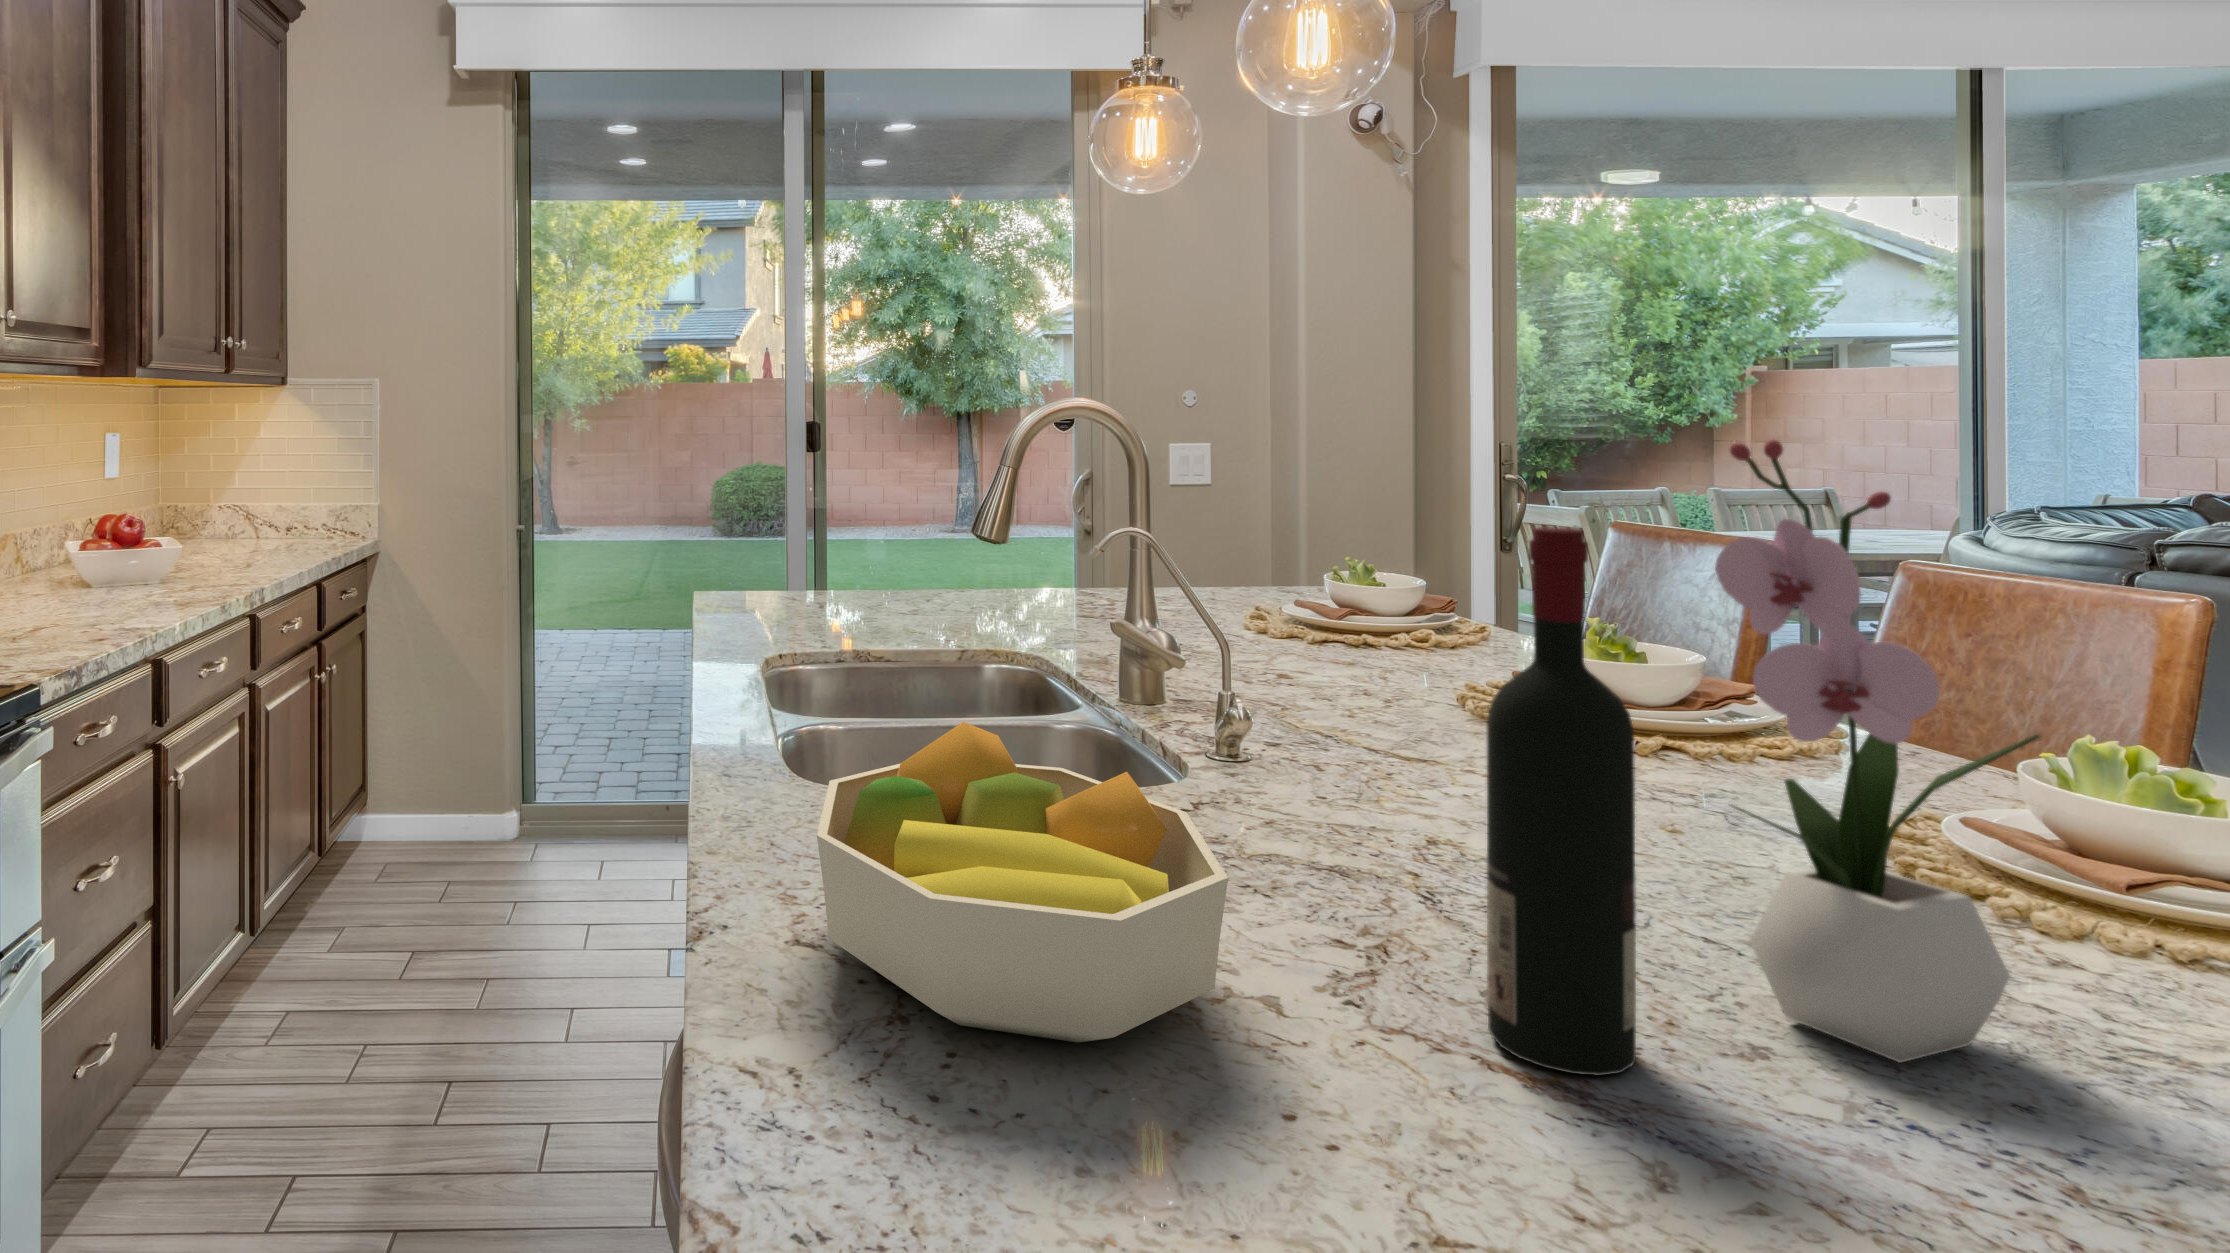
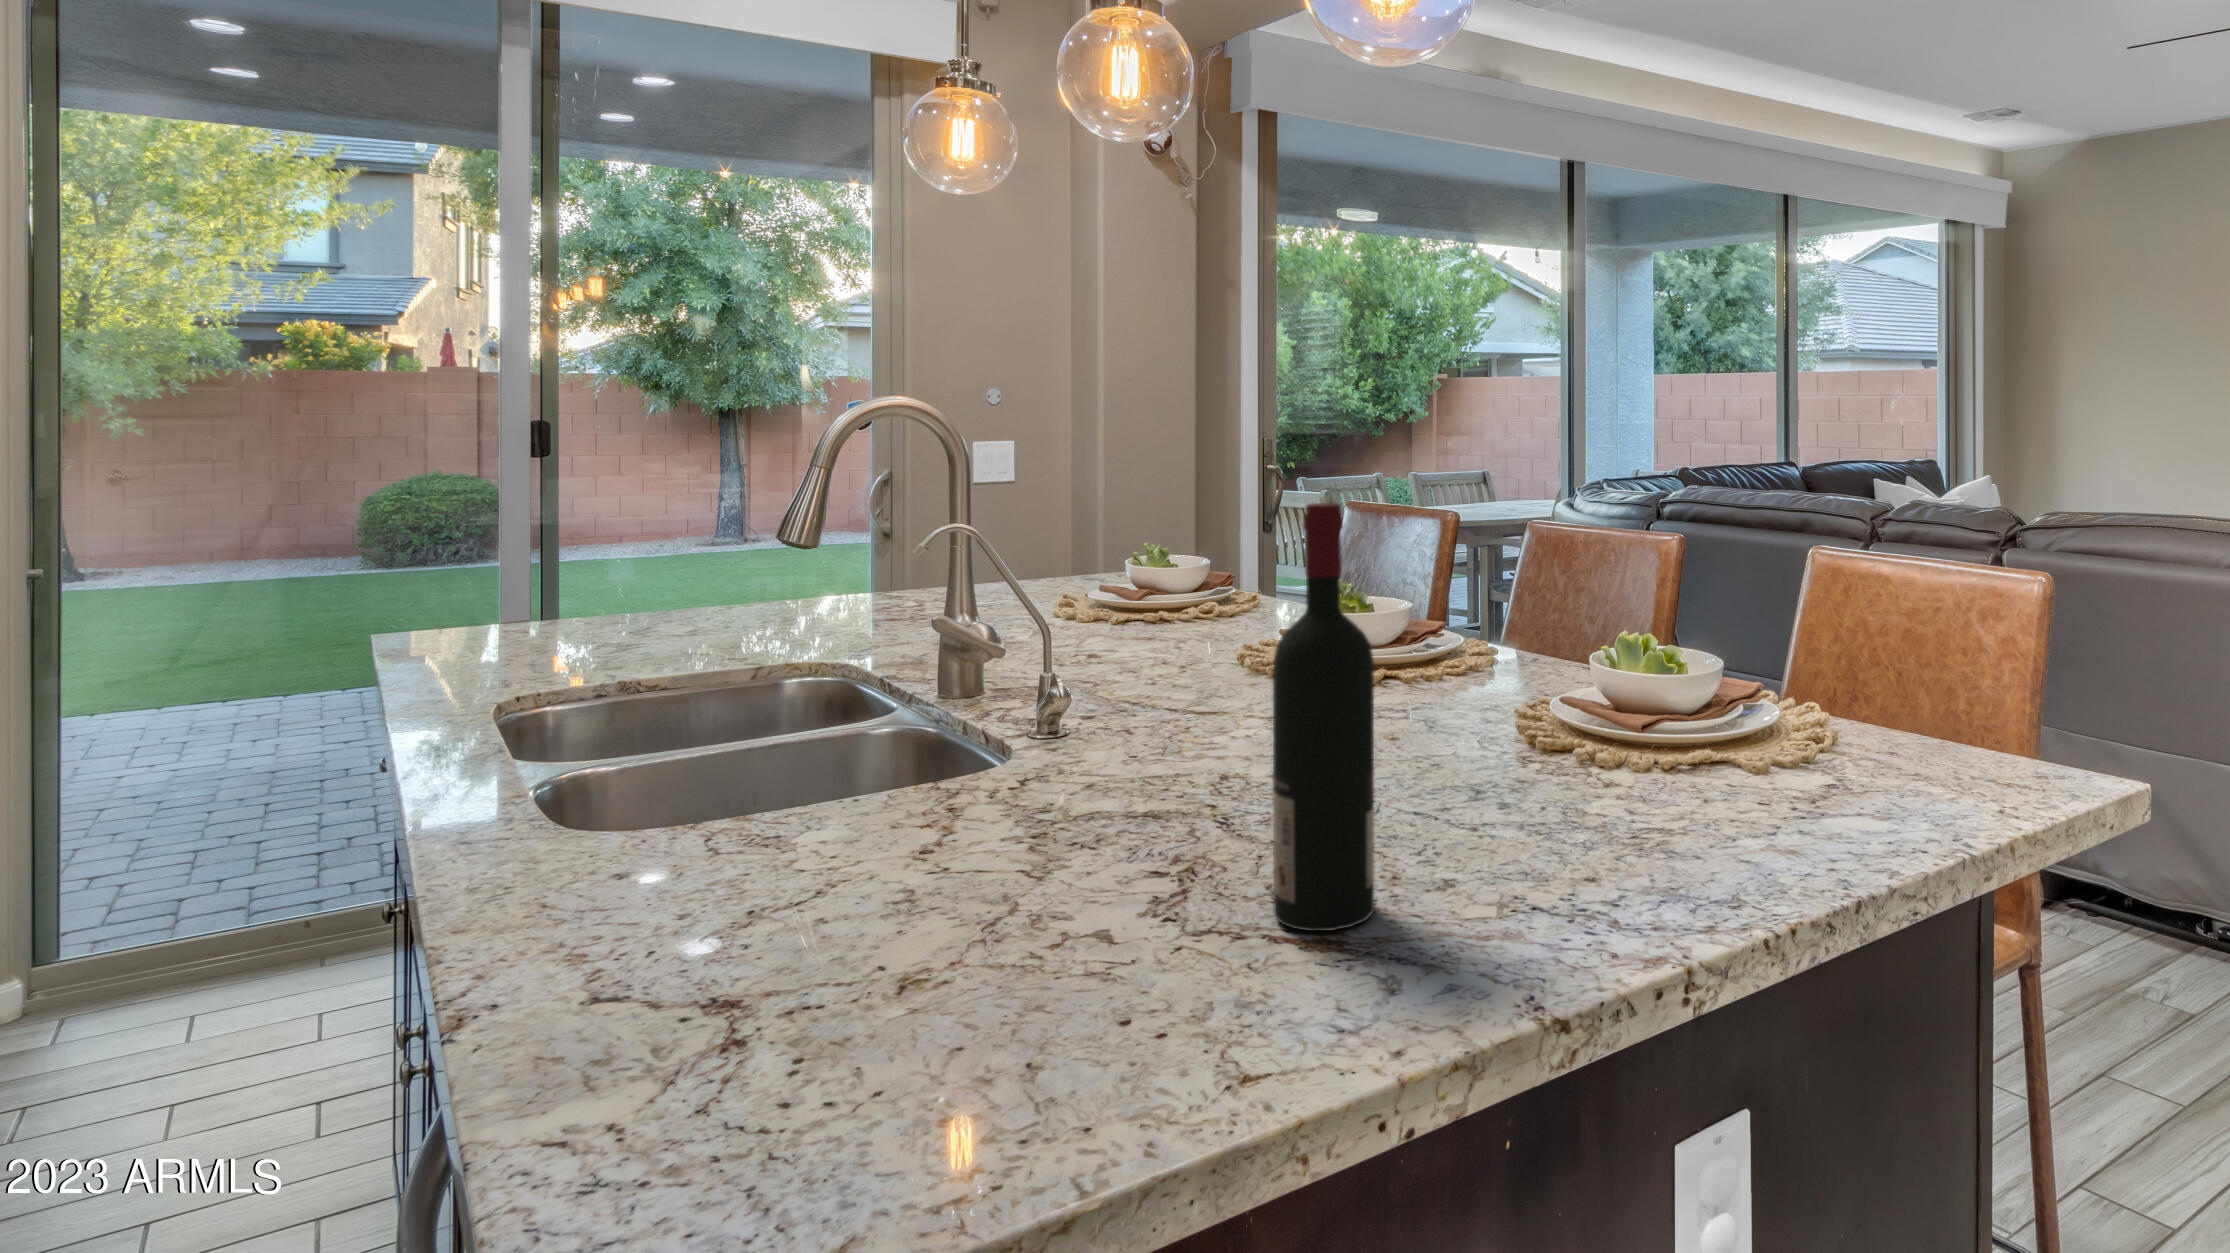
flower arrangement: present [1715,440,2040,1063] -> none [1423,432,1603,870]
fruit bowl: present [817,722,1228,1043] -> none [627,732,1069,1031]

